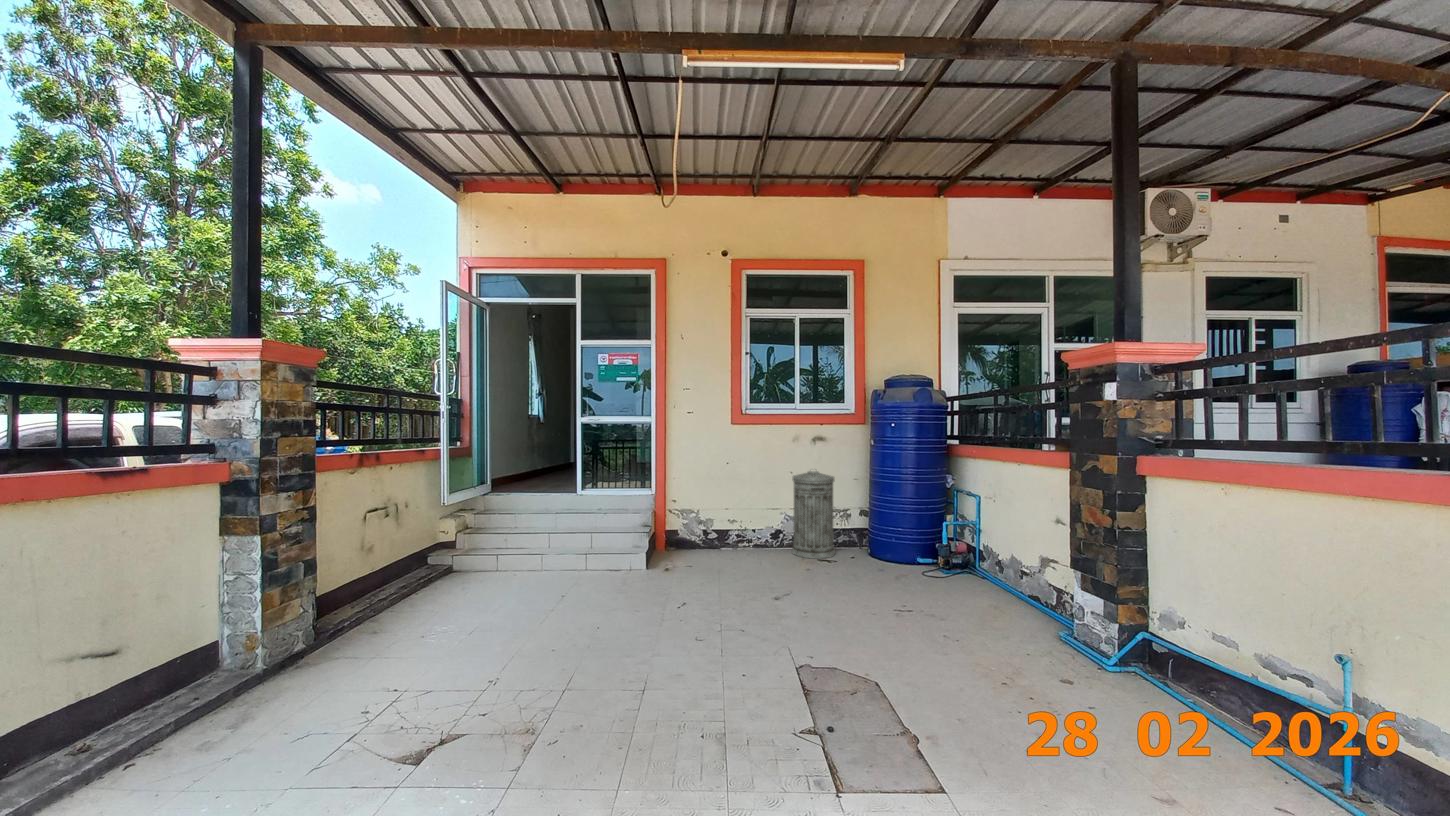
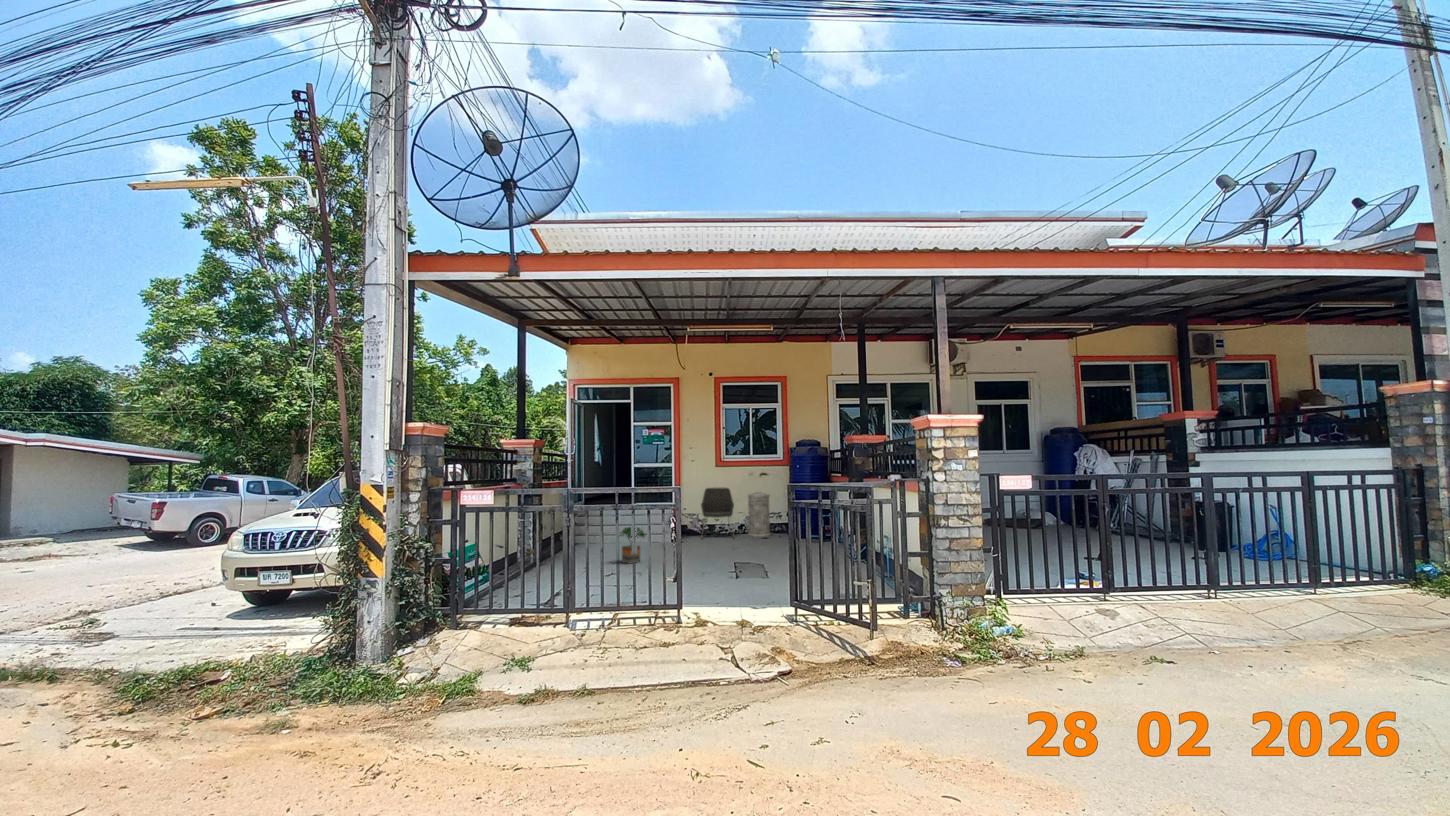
chair: none [704,462,770,565] -> present [701,488,734,538]
potted tree: none [467,580,549,702] -> present [620,527,645,563]

